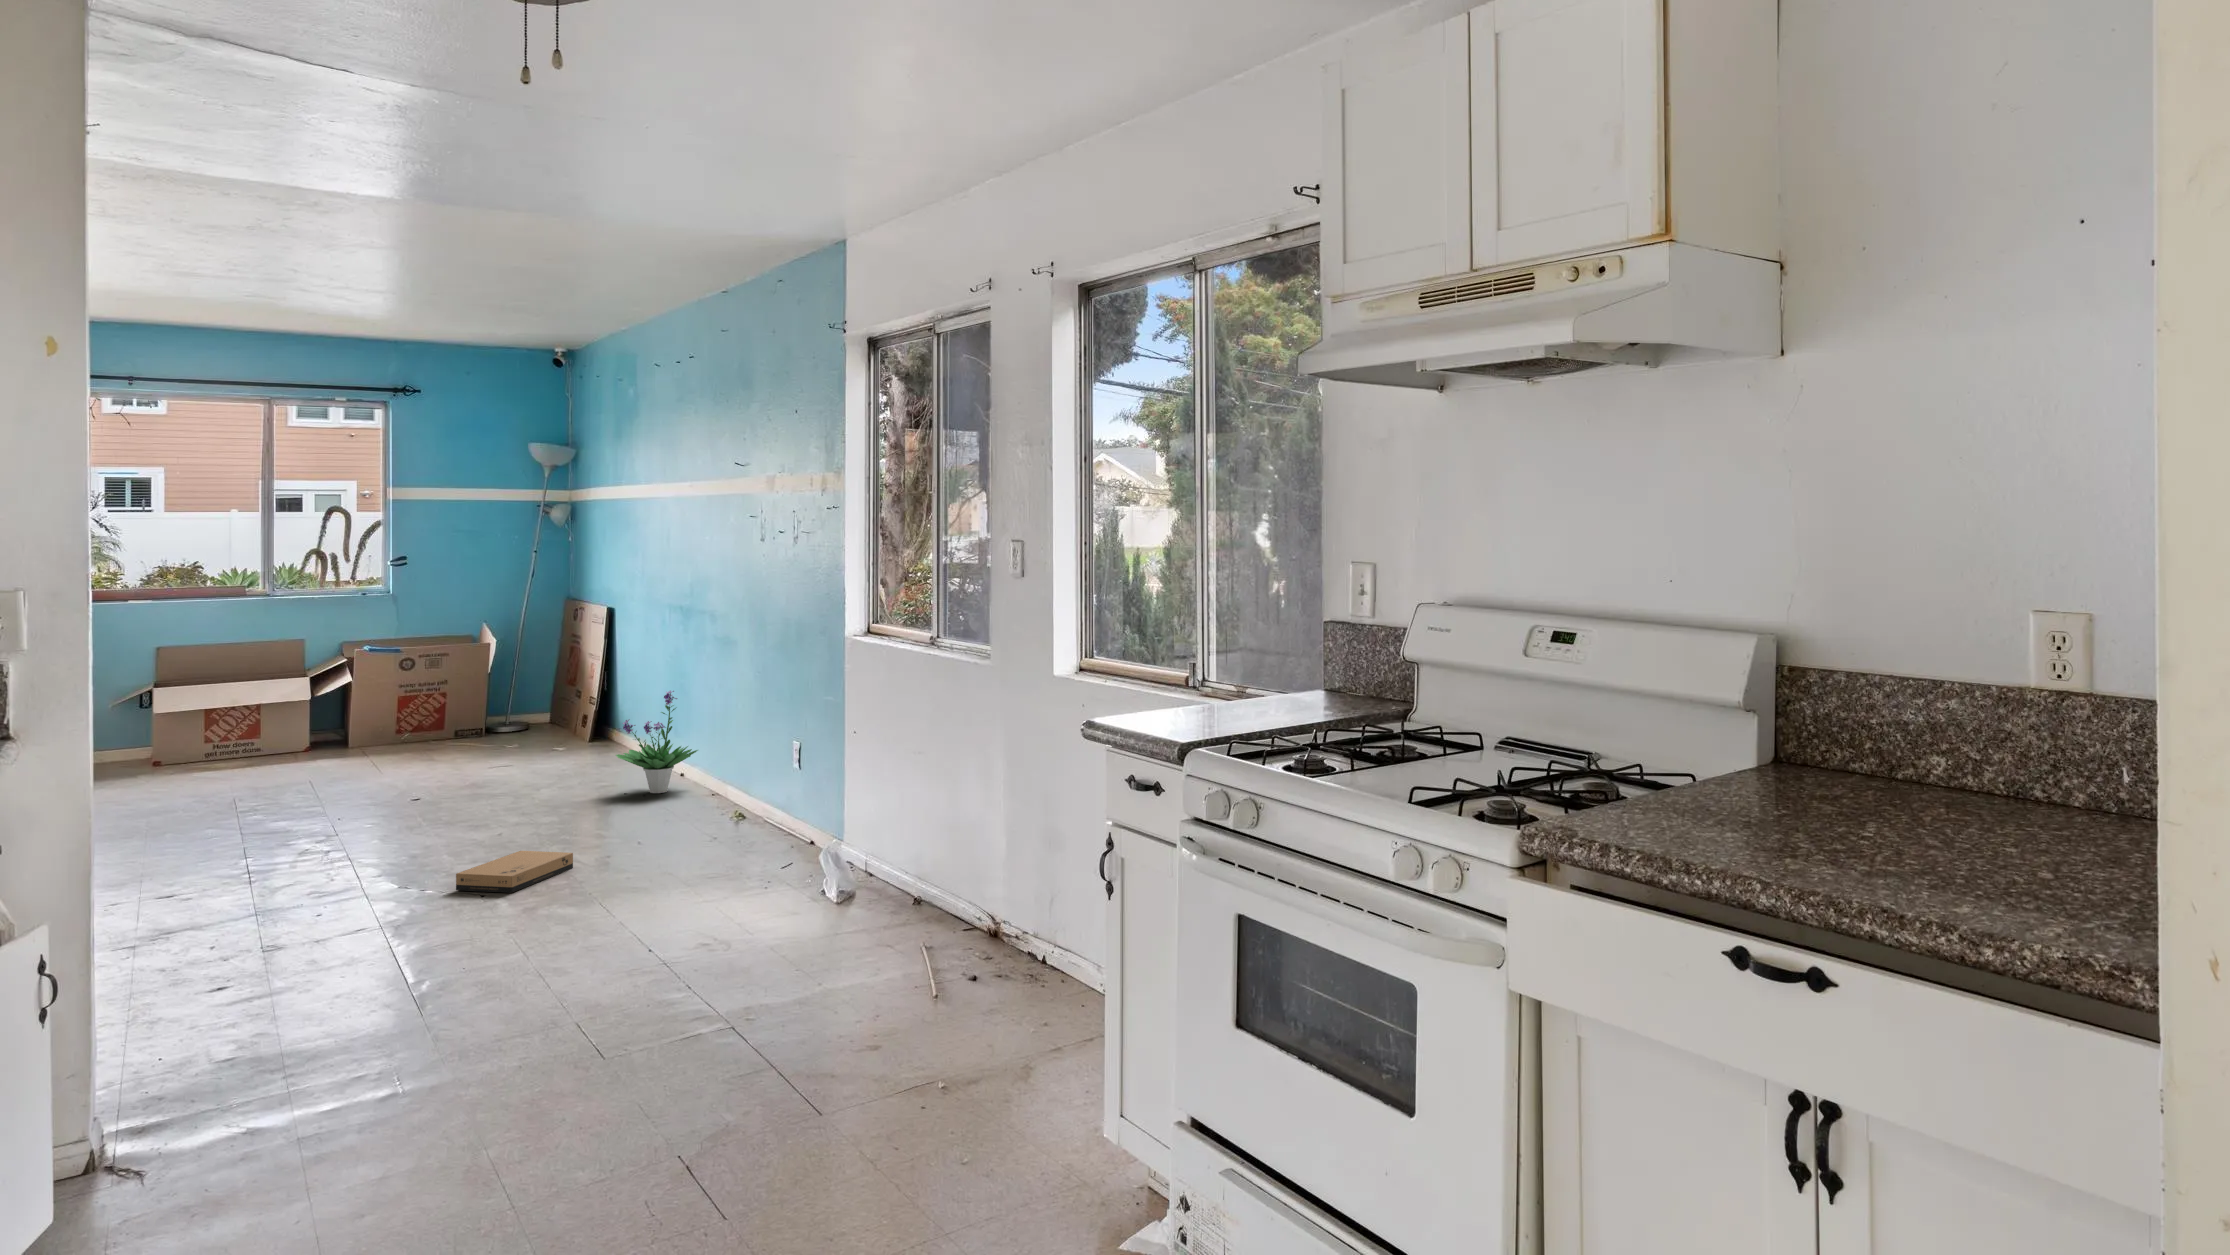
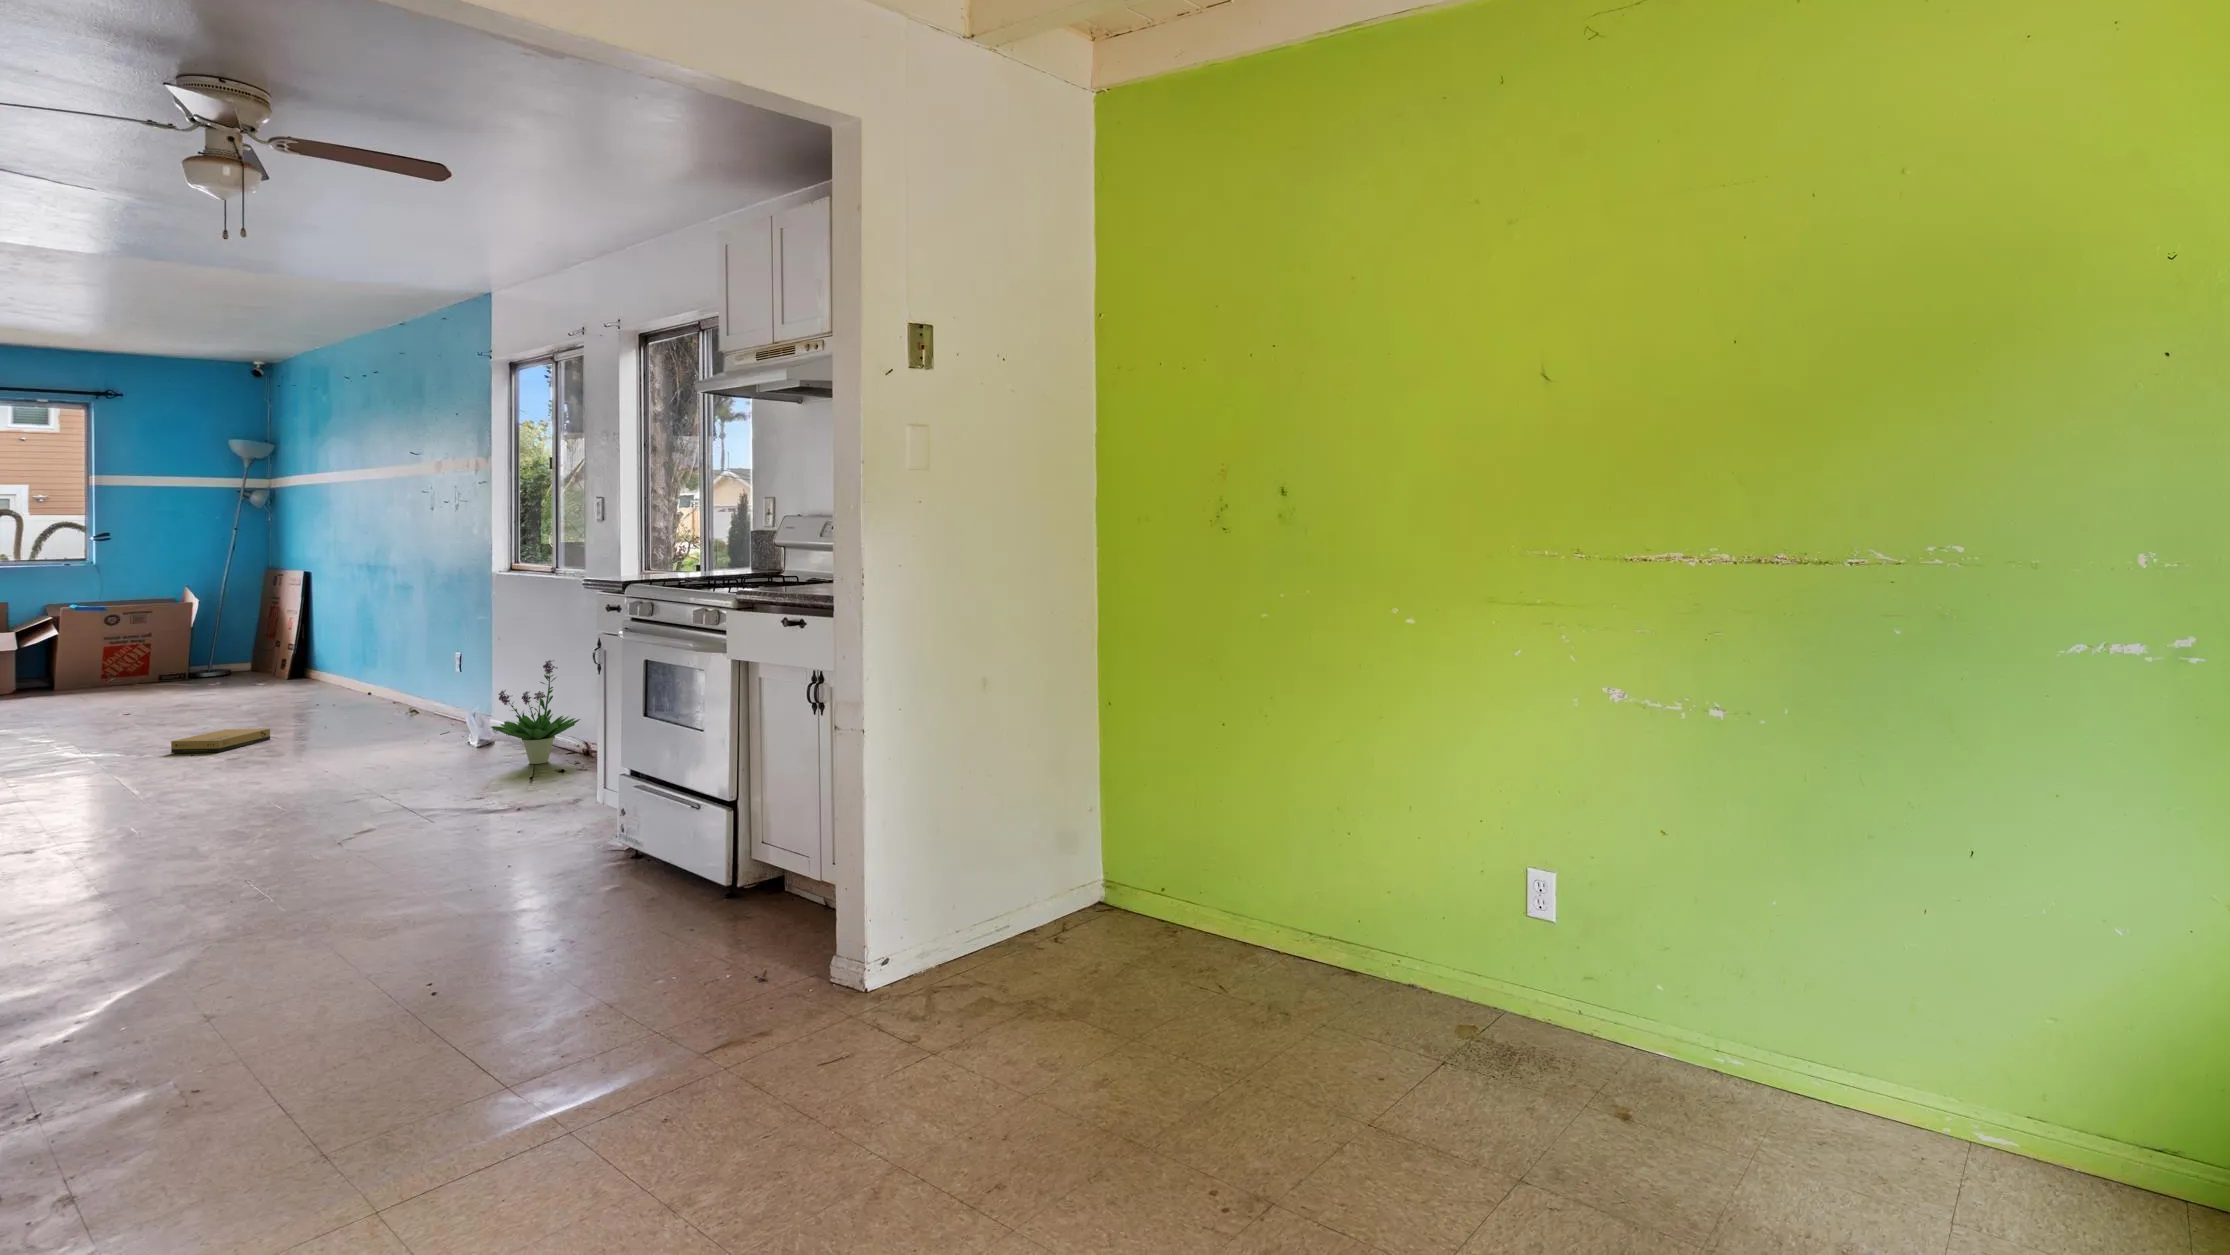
potted plant: present [616,690,698,793] -> present [491,660,580,764]

